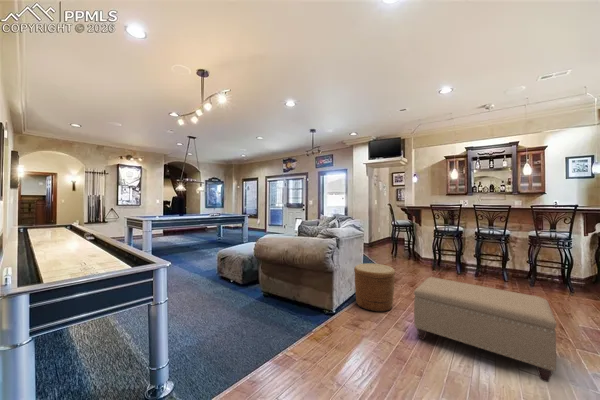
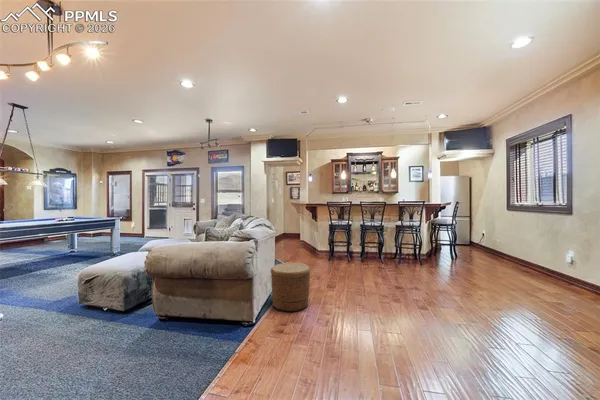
ottoman: present [414,277,556,382] -> none [336,270,441,342]

